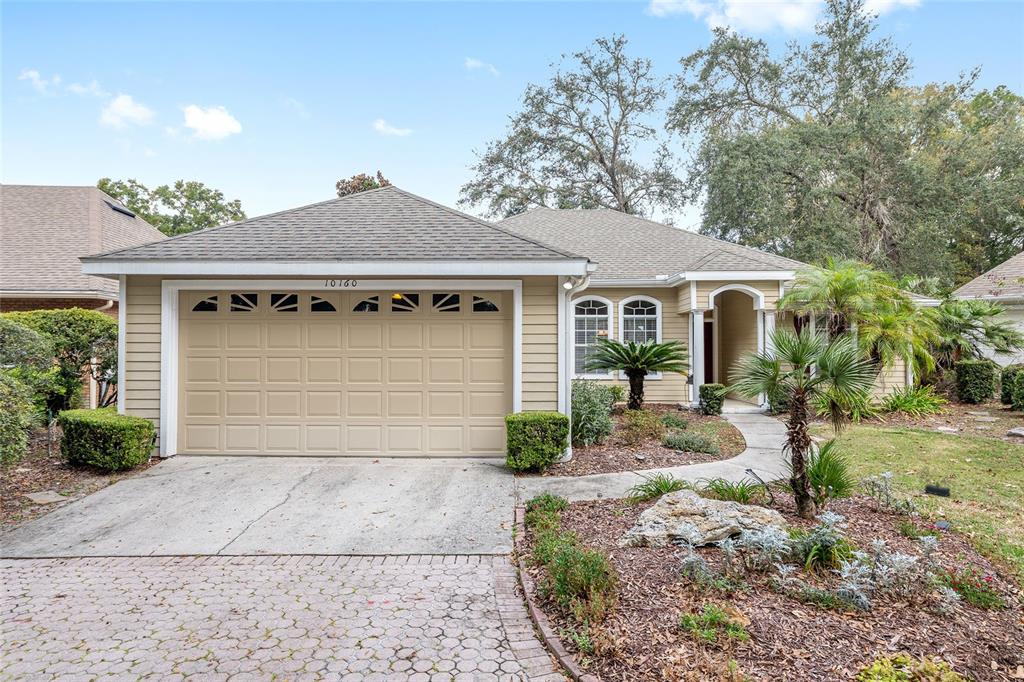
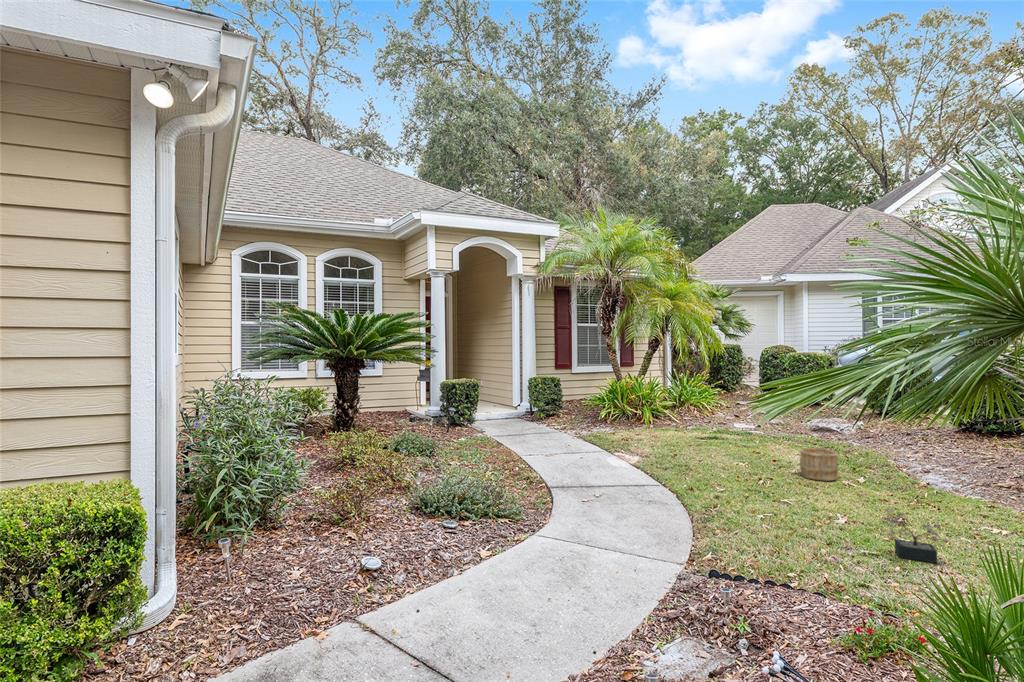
wooden bucket: none [941,443,971,465] -> present [799,448,838,481]

